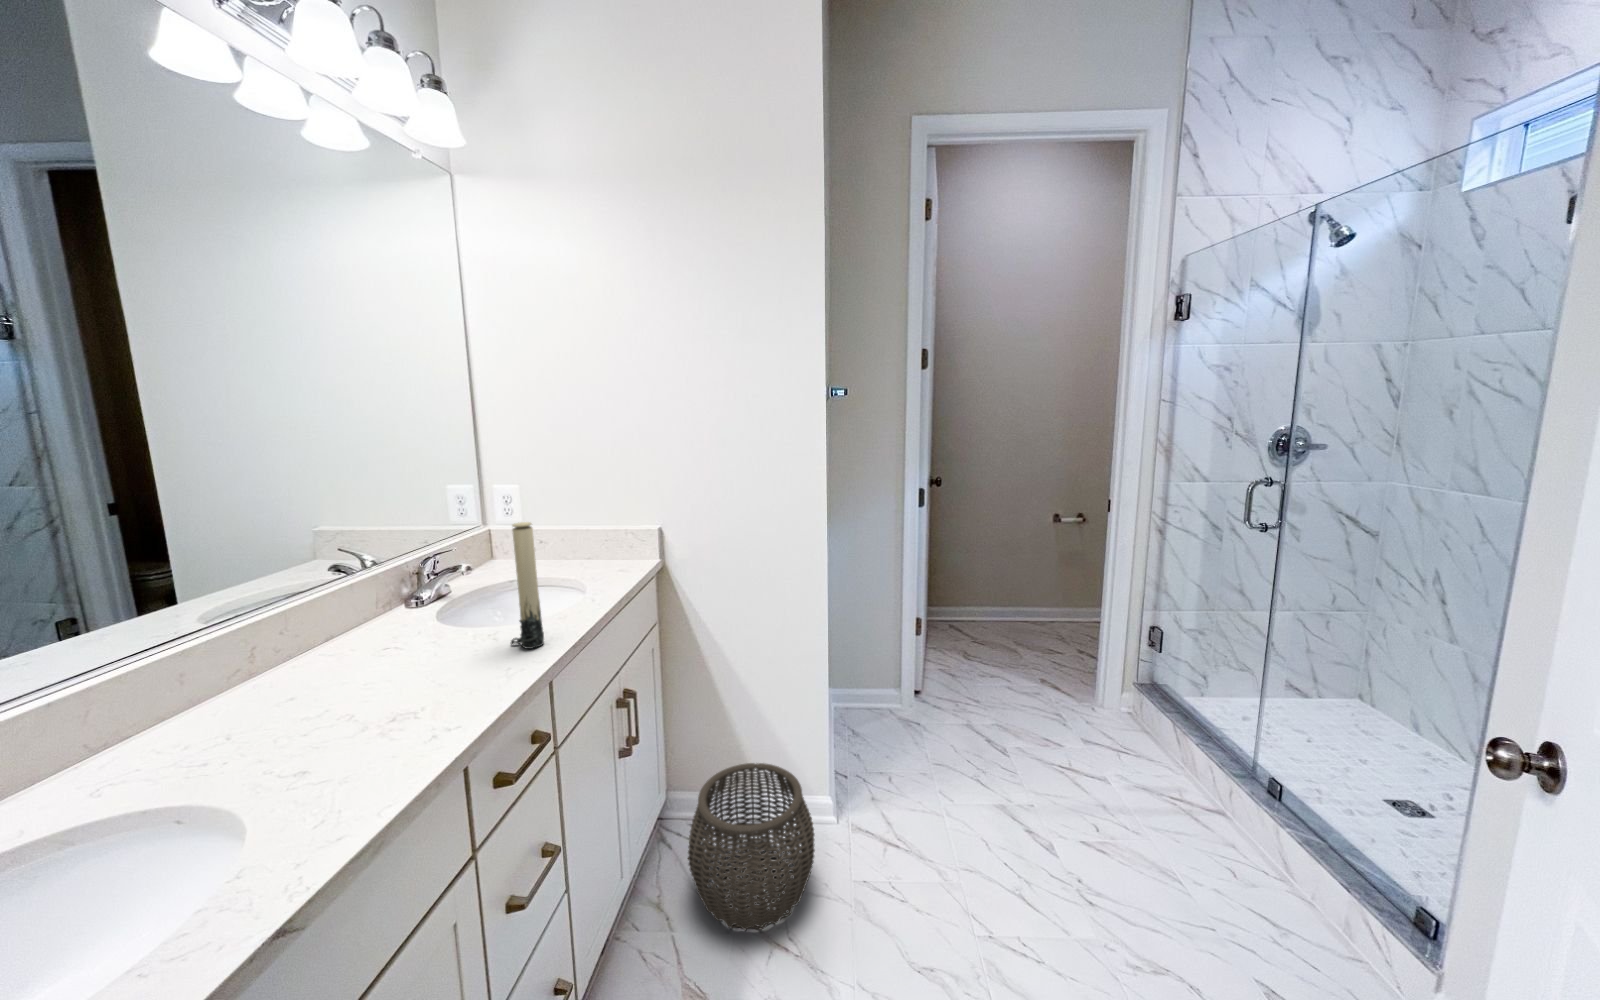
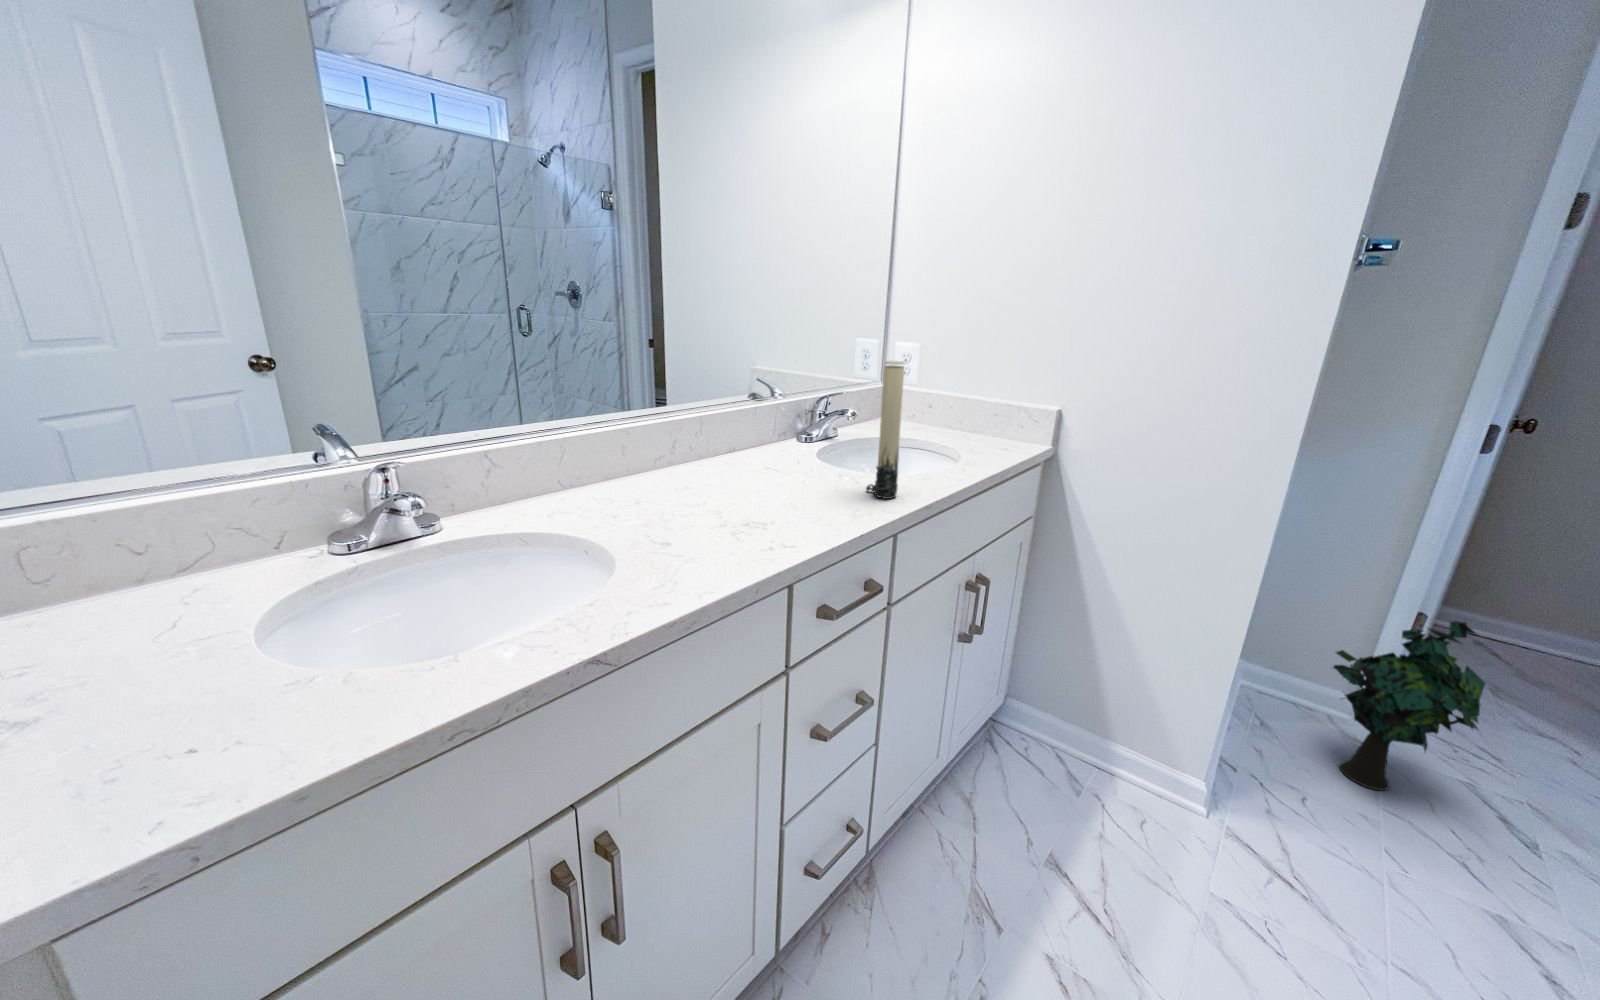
decorative plant: none [868,619,941,745] -> present [1334,621,1485,790]
woven basket: present [688,763,815,930] -> none [1007,702,1179,897]

